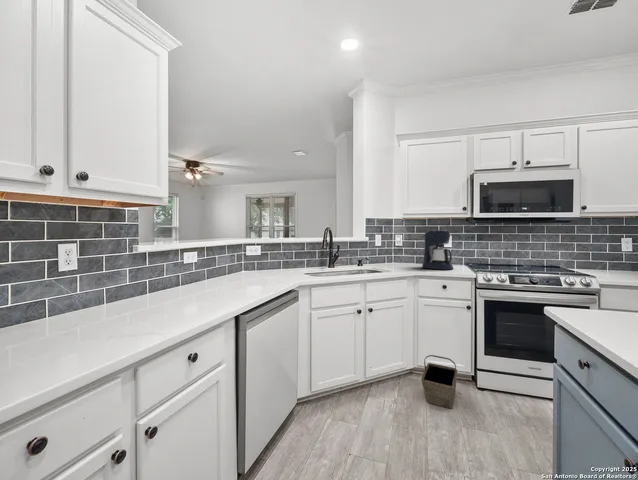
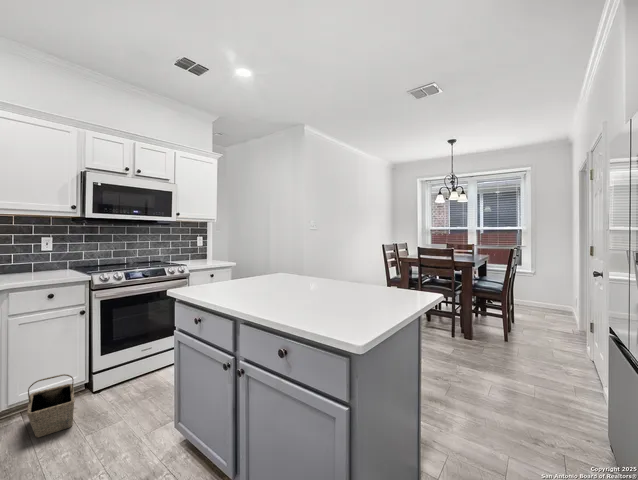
coffee maker: present [422,230,453,270] -> none [13,230,61,278]

